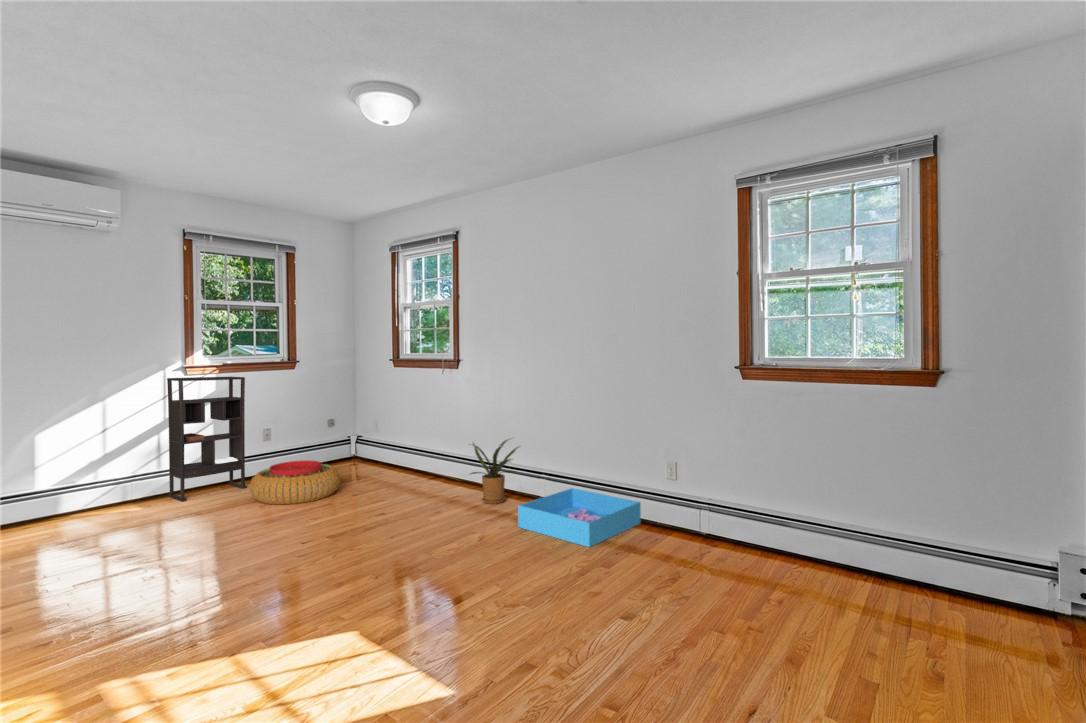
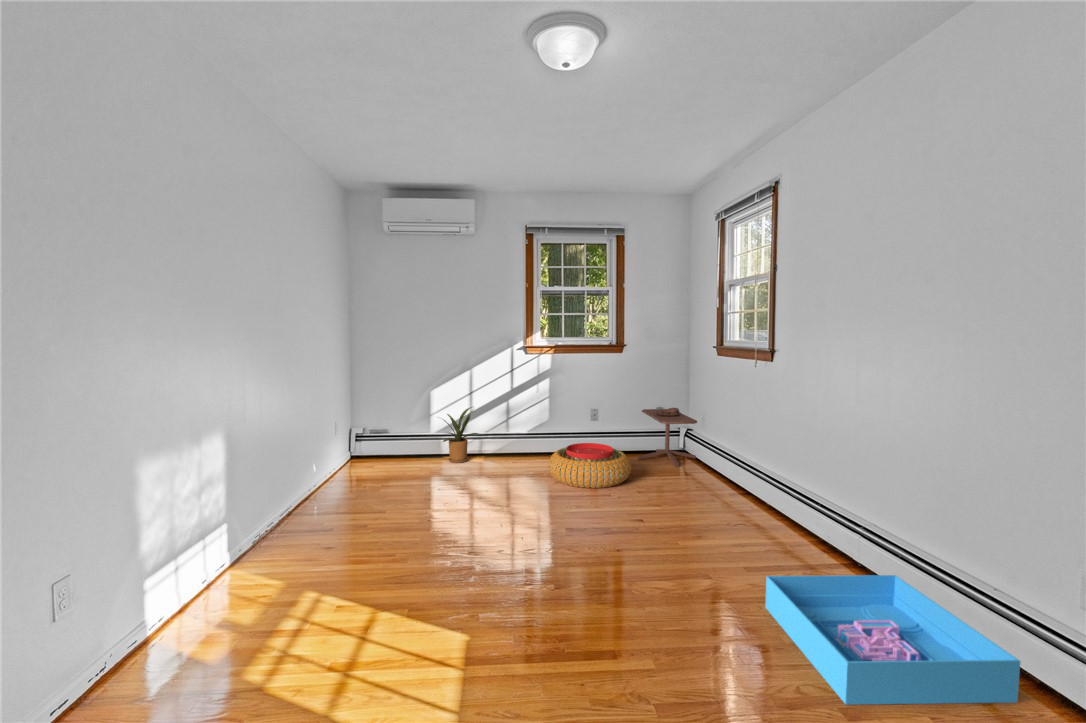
bookshelf: present [167,377,247,501] -> none [510,356,567,461]
side table: none [317,419,381,474] -> present [638,408,697,467]
house plant: present [471,439,519,504] -> present [443,407,479,463]

